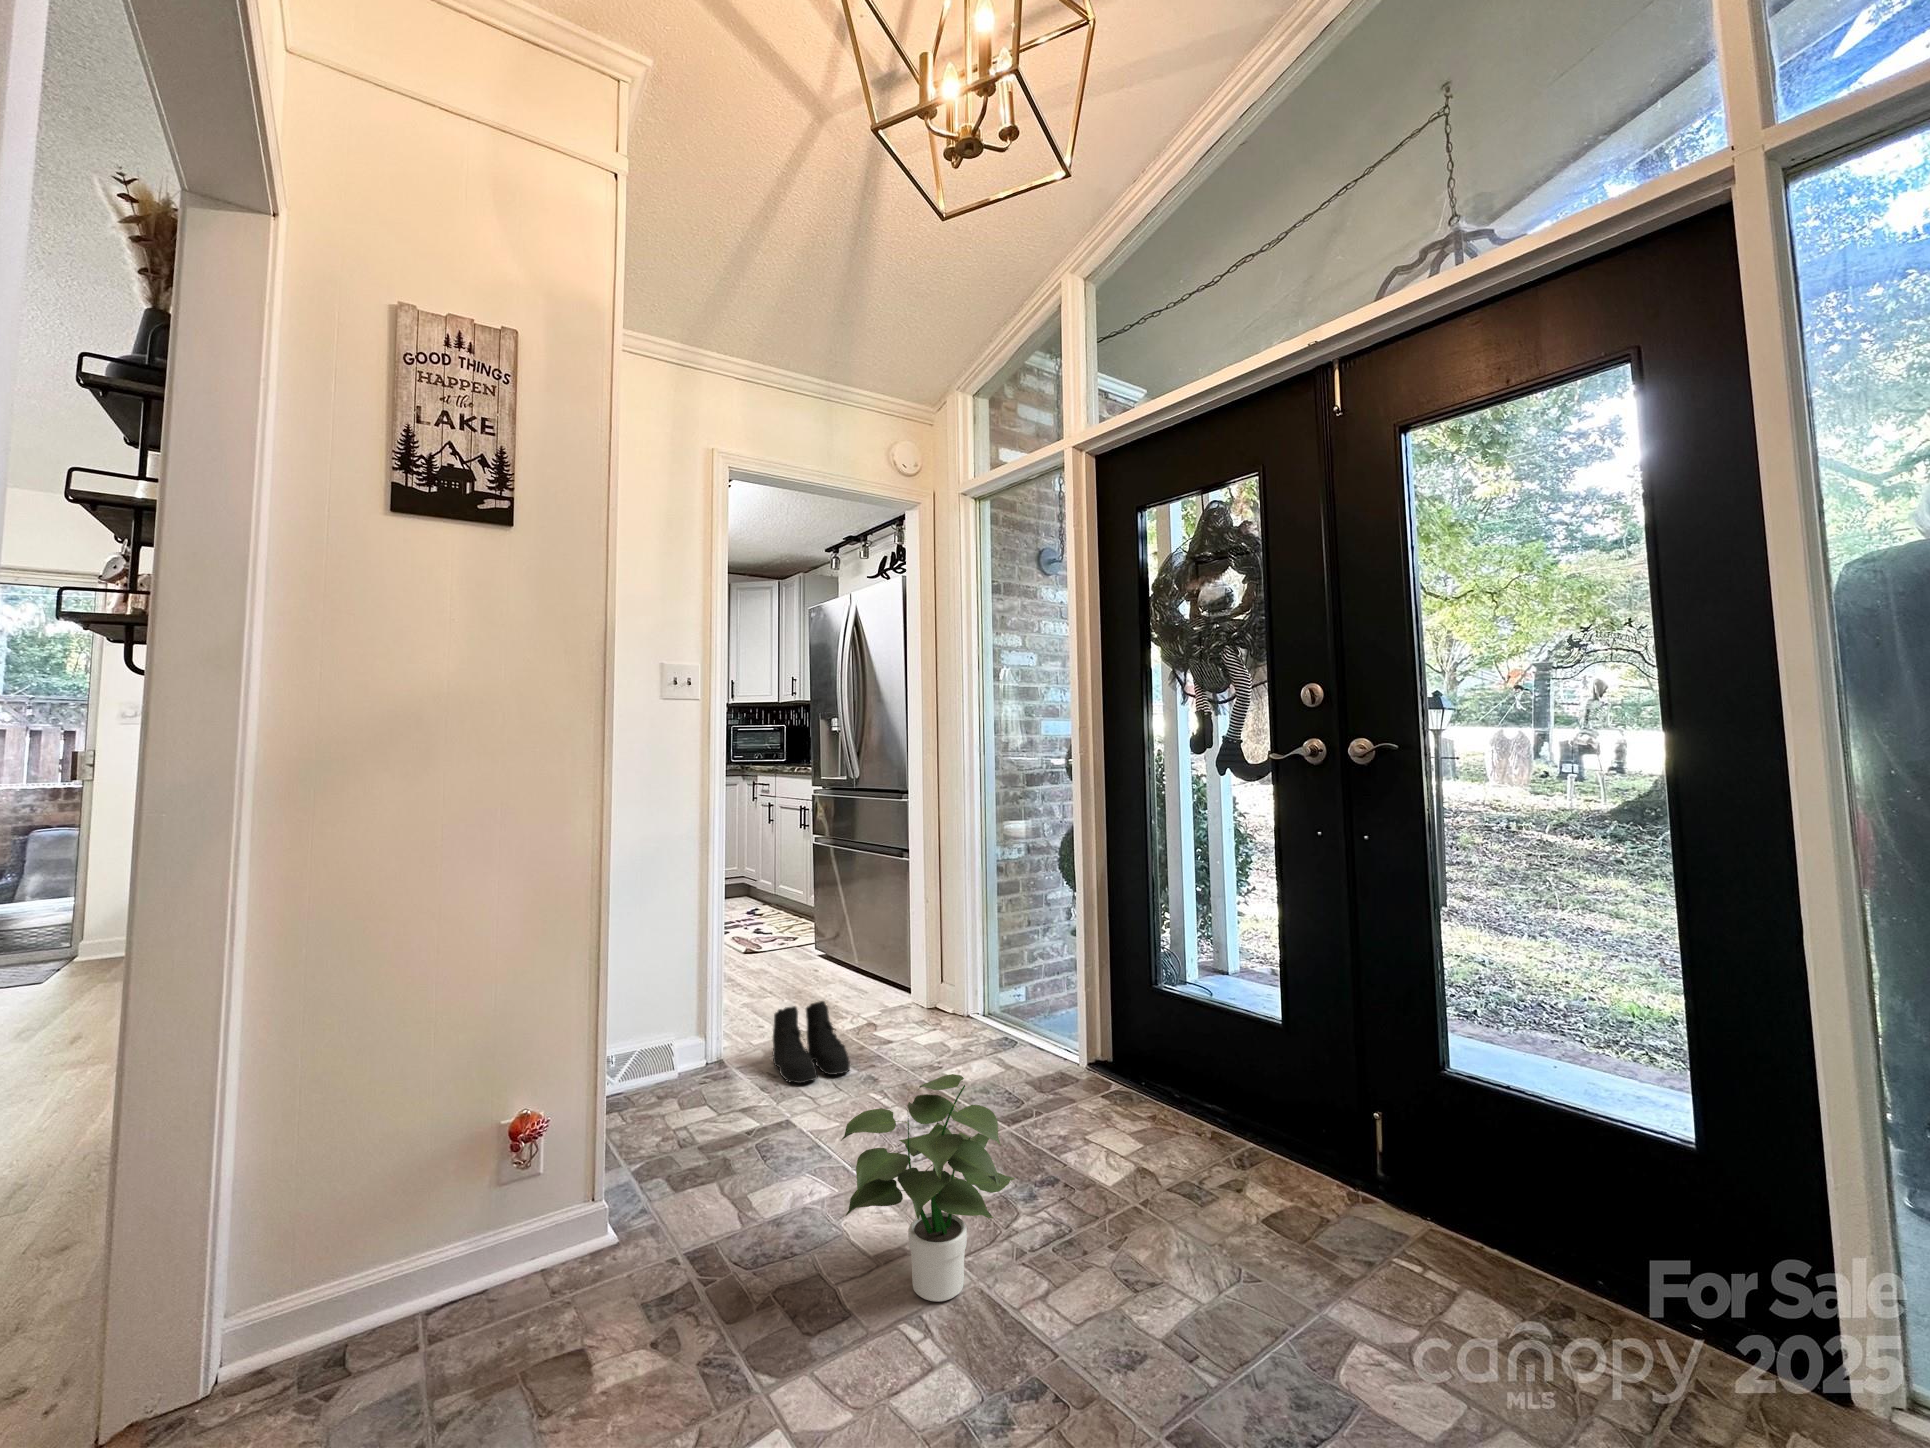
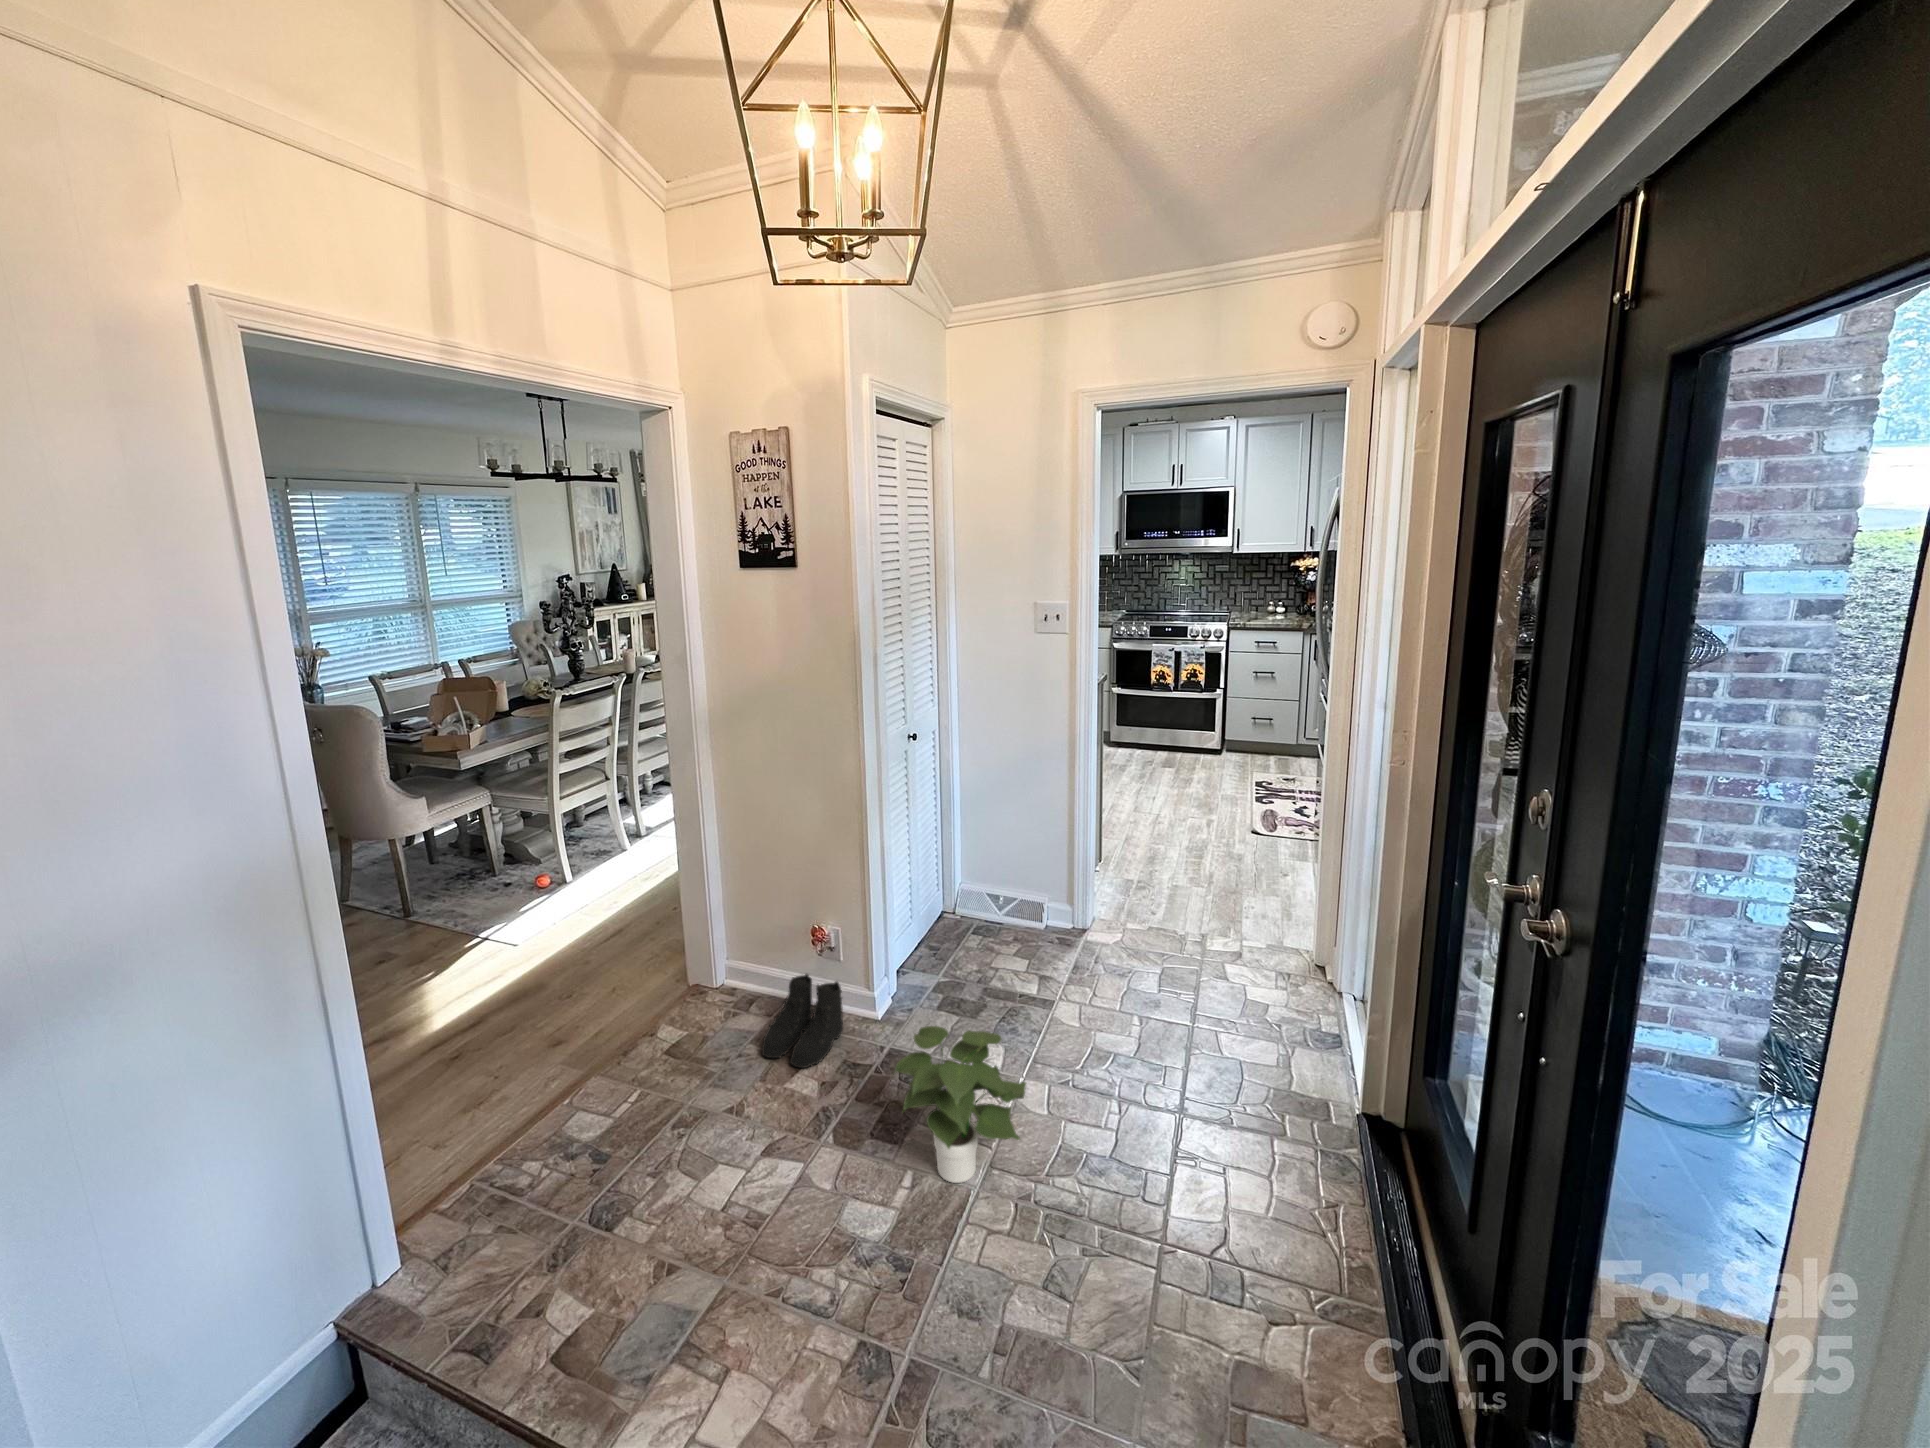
boots: present [773,1001,850,1083] -> present [762,974,843,1068]

